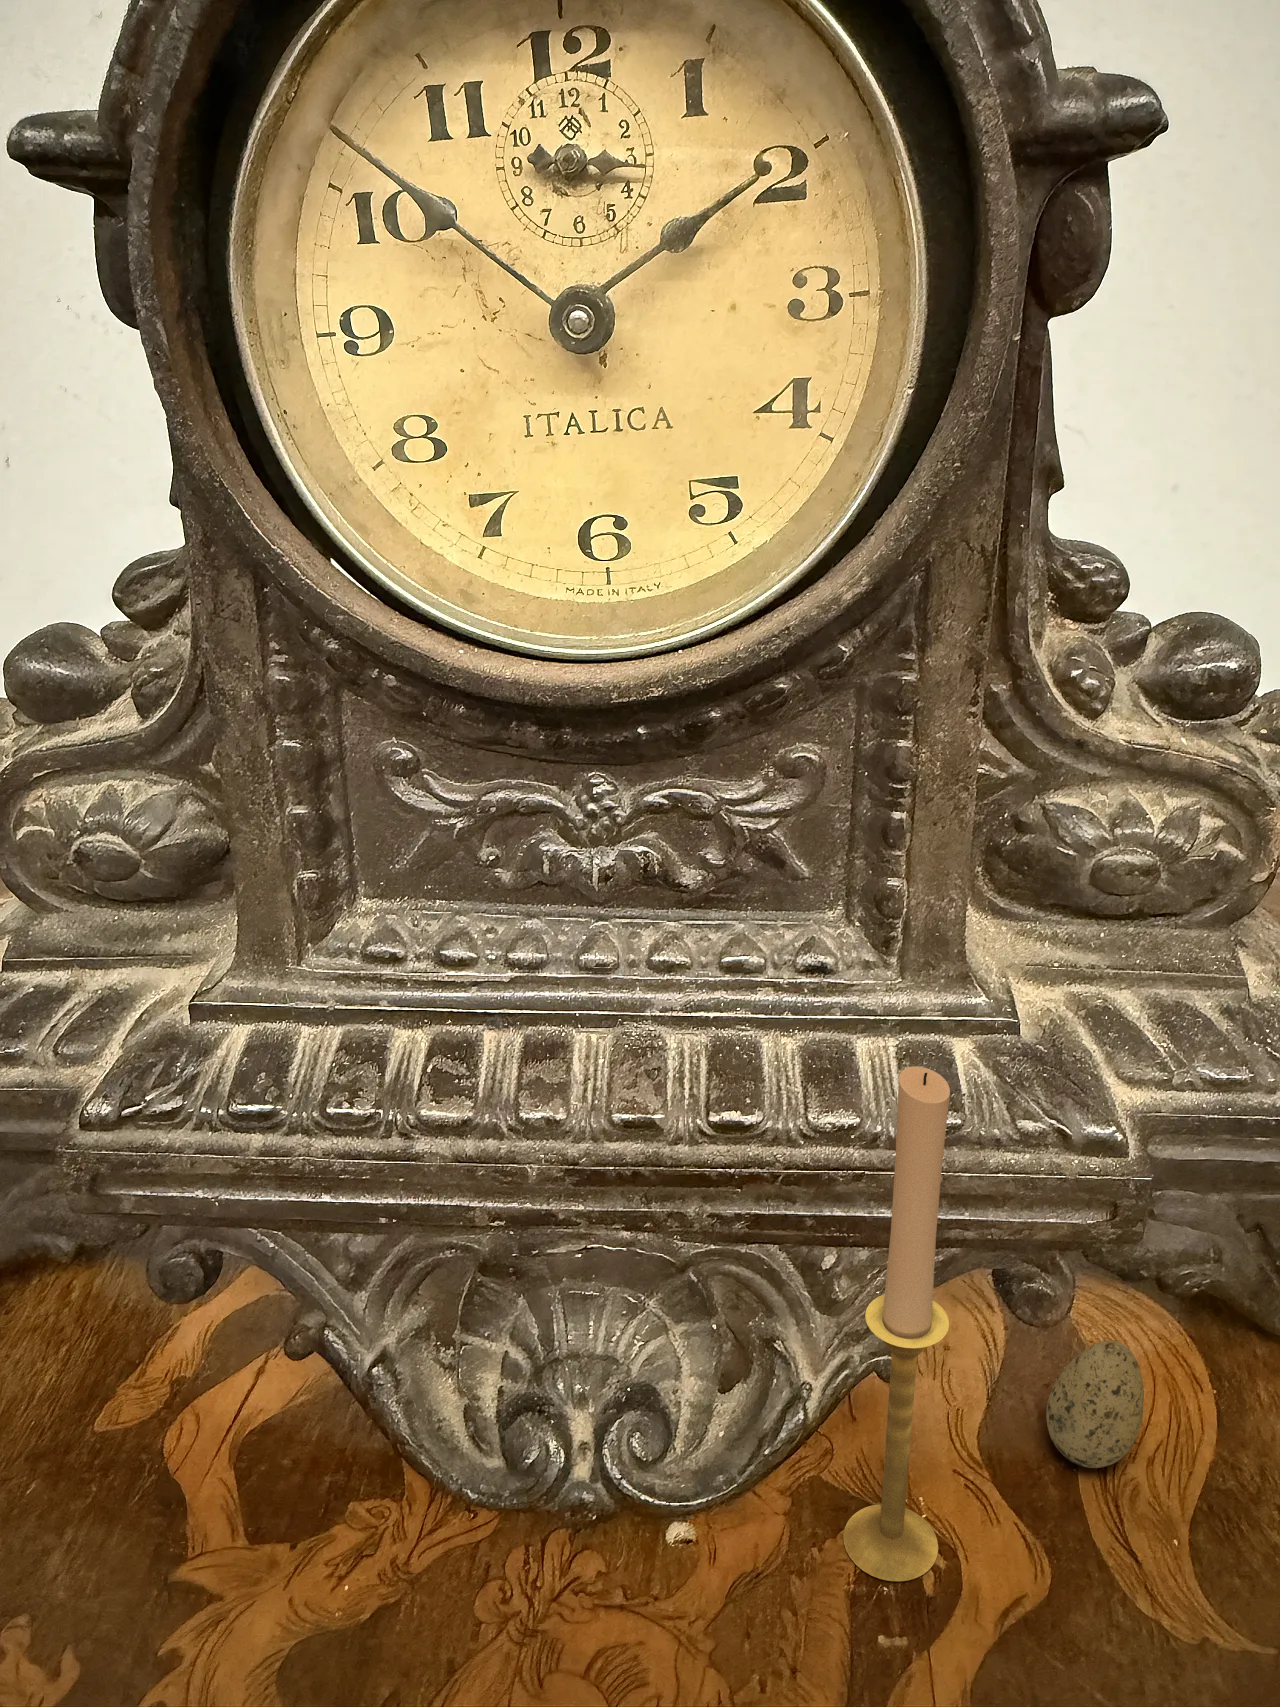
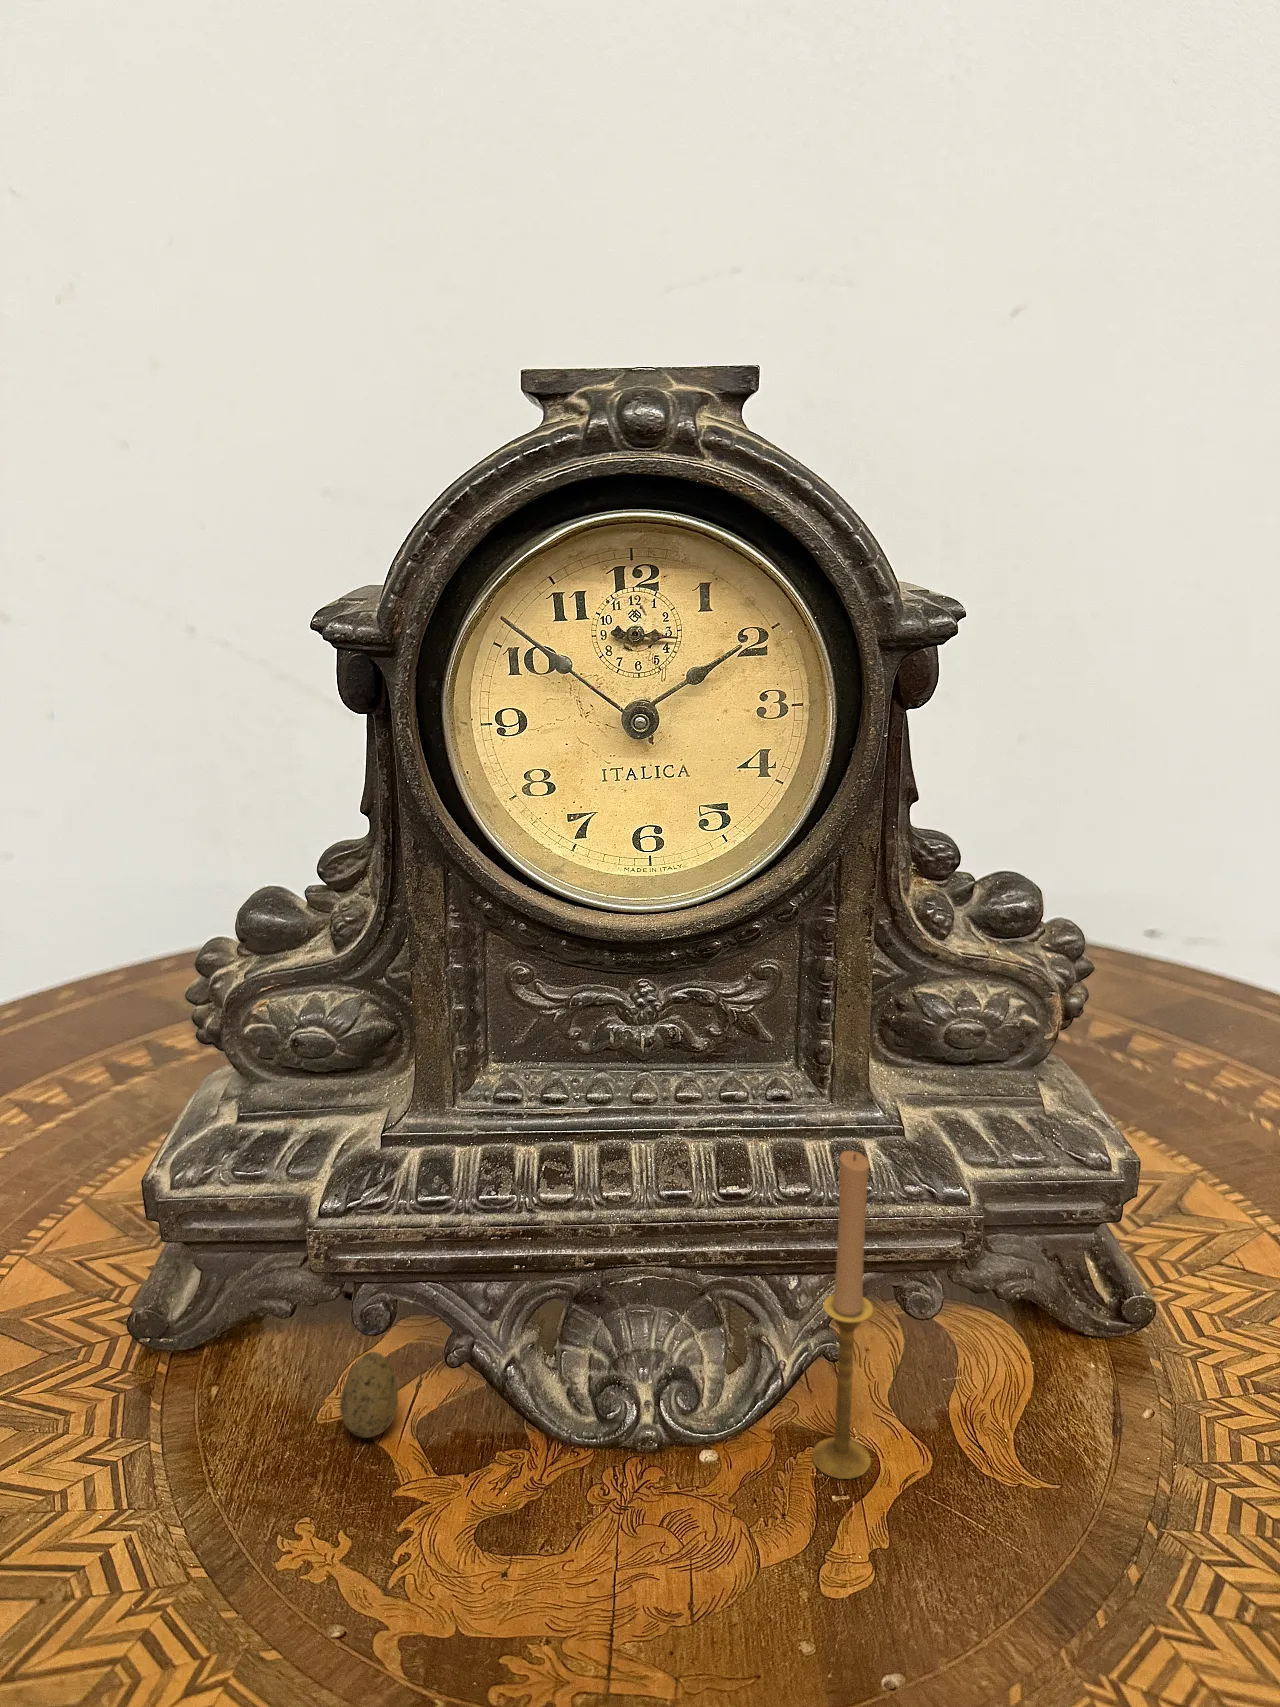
decorative egg: present [1046,1341,1144,1468] -> present [340,1352,398,1438]

